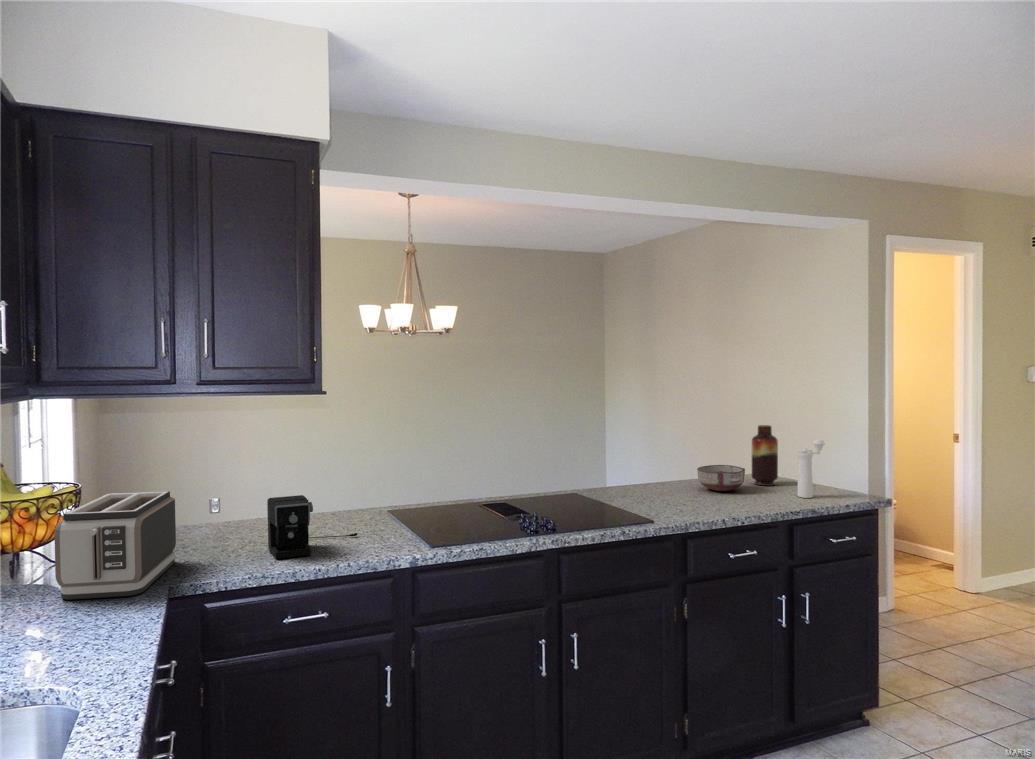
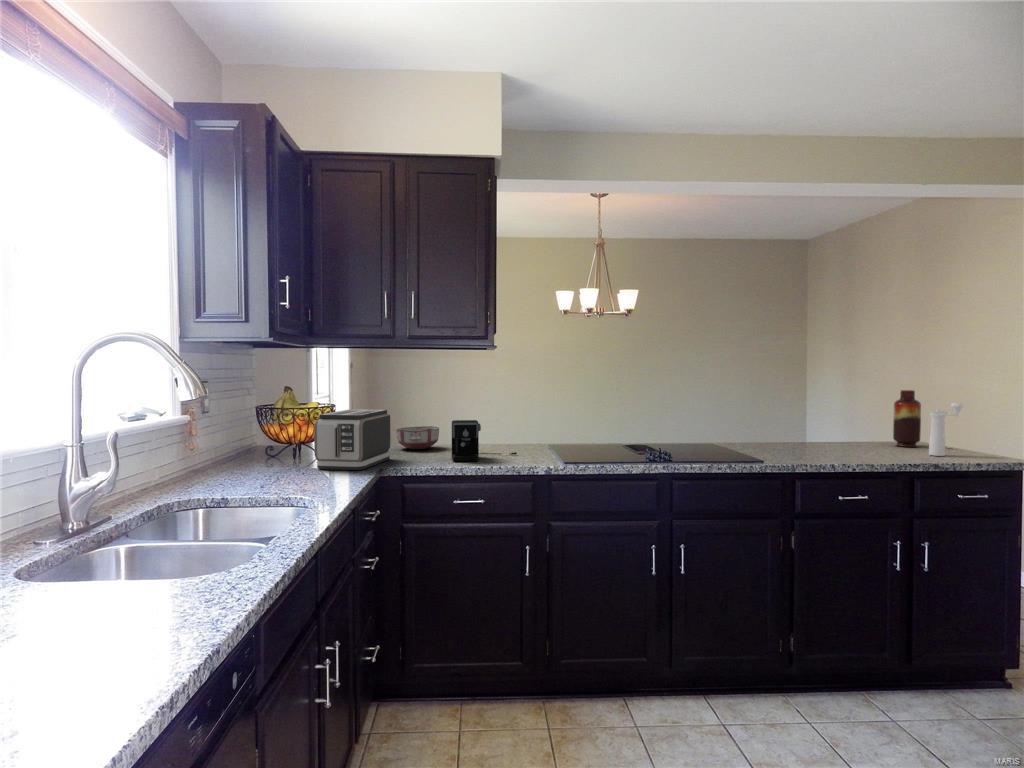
ceramic bowl: present [697,465,745,491] -> present [396,426,439,449]

